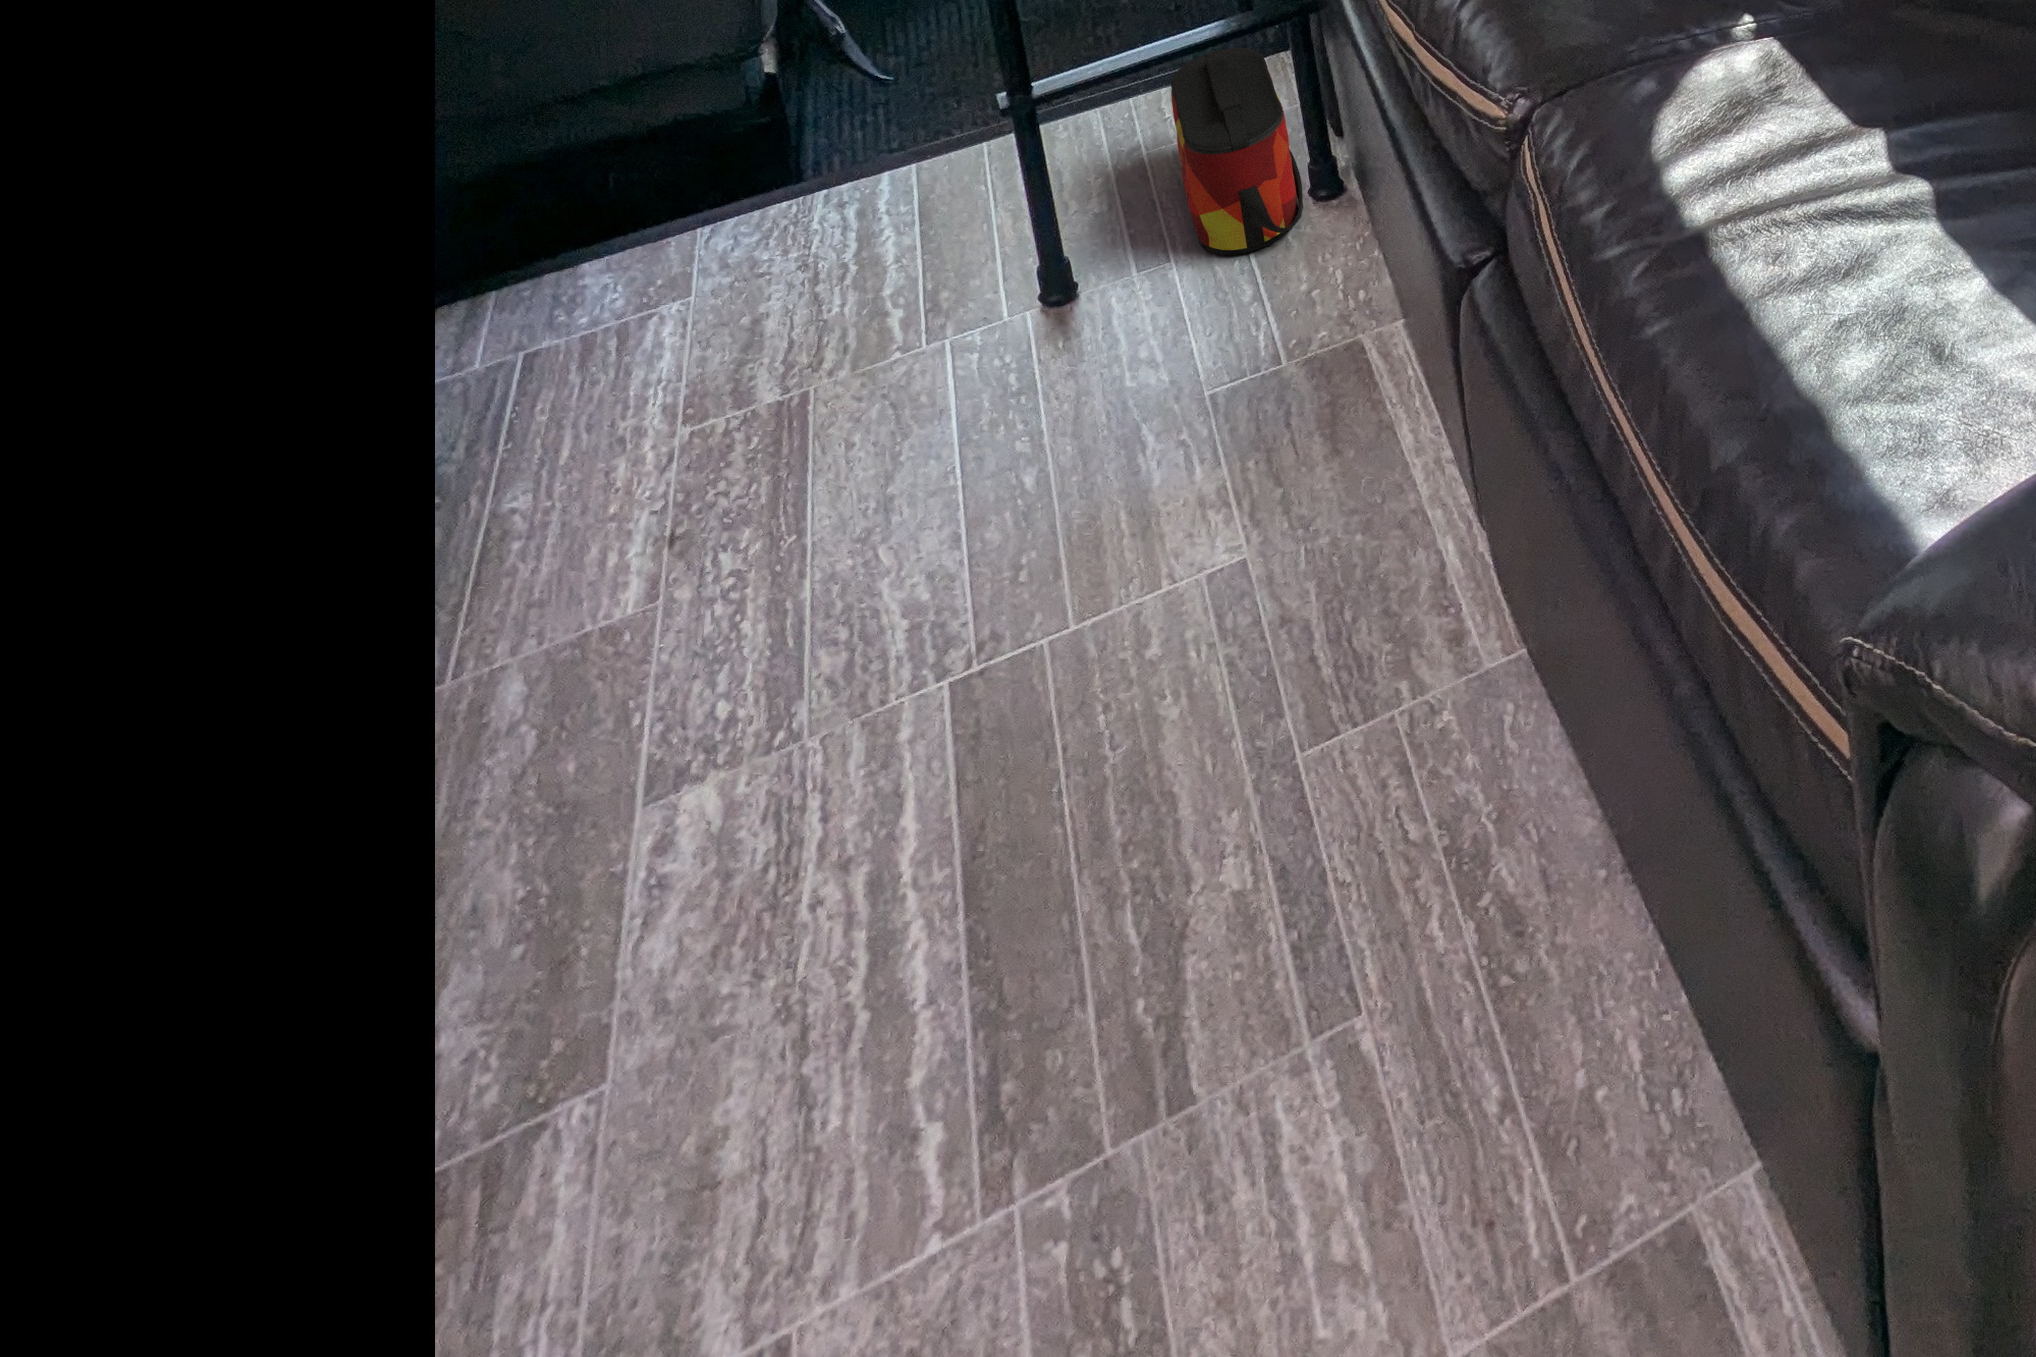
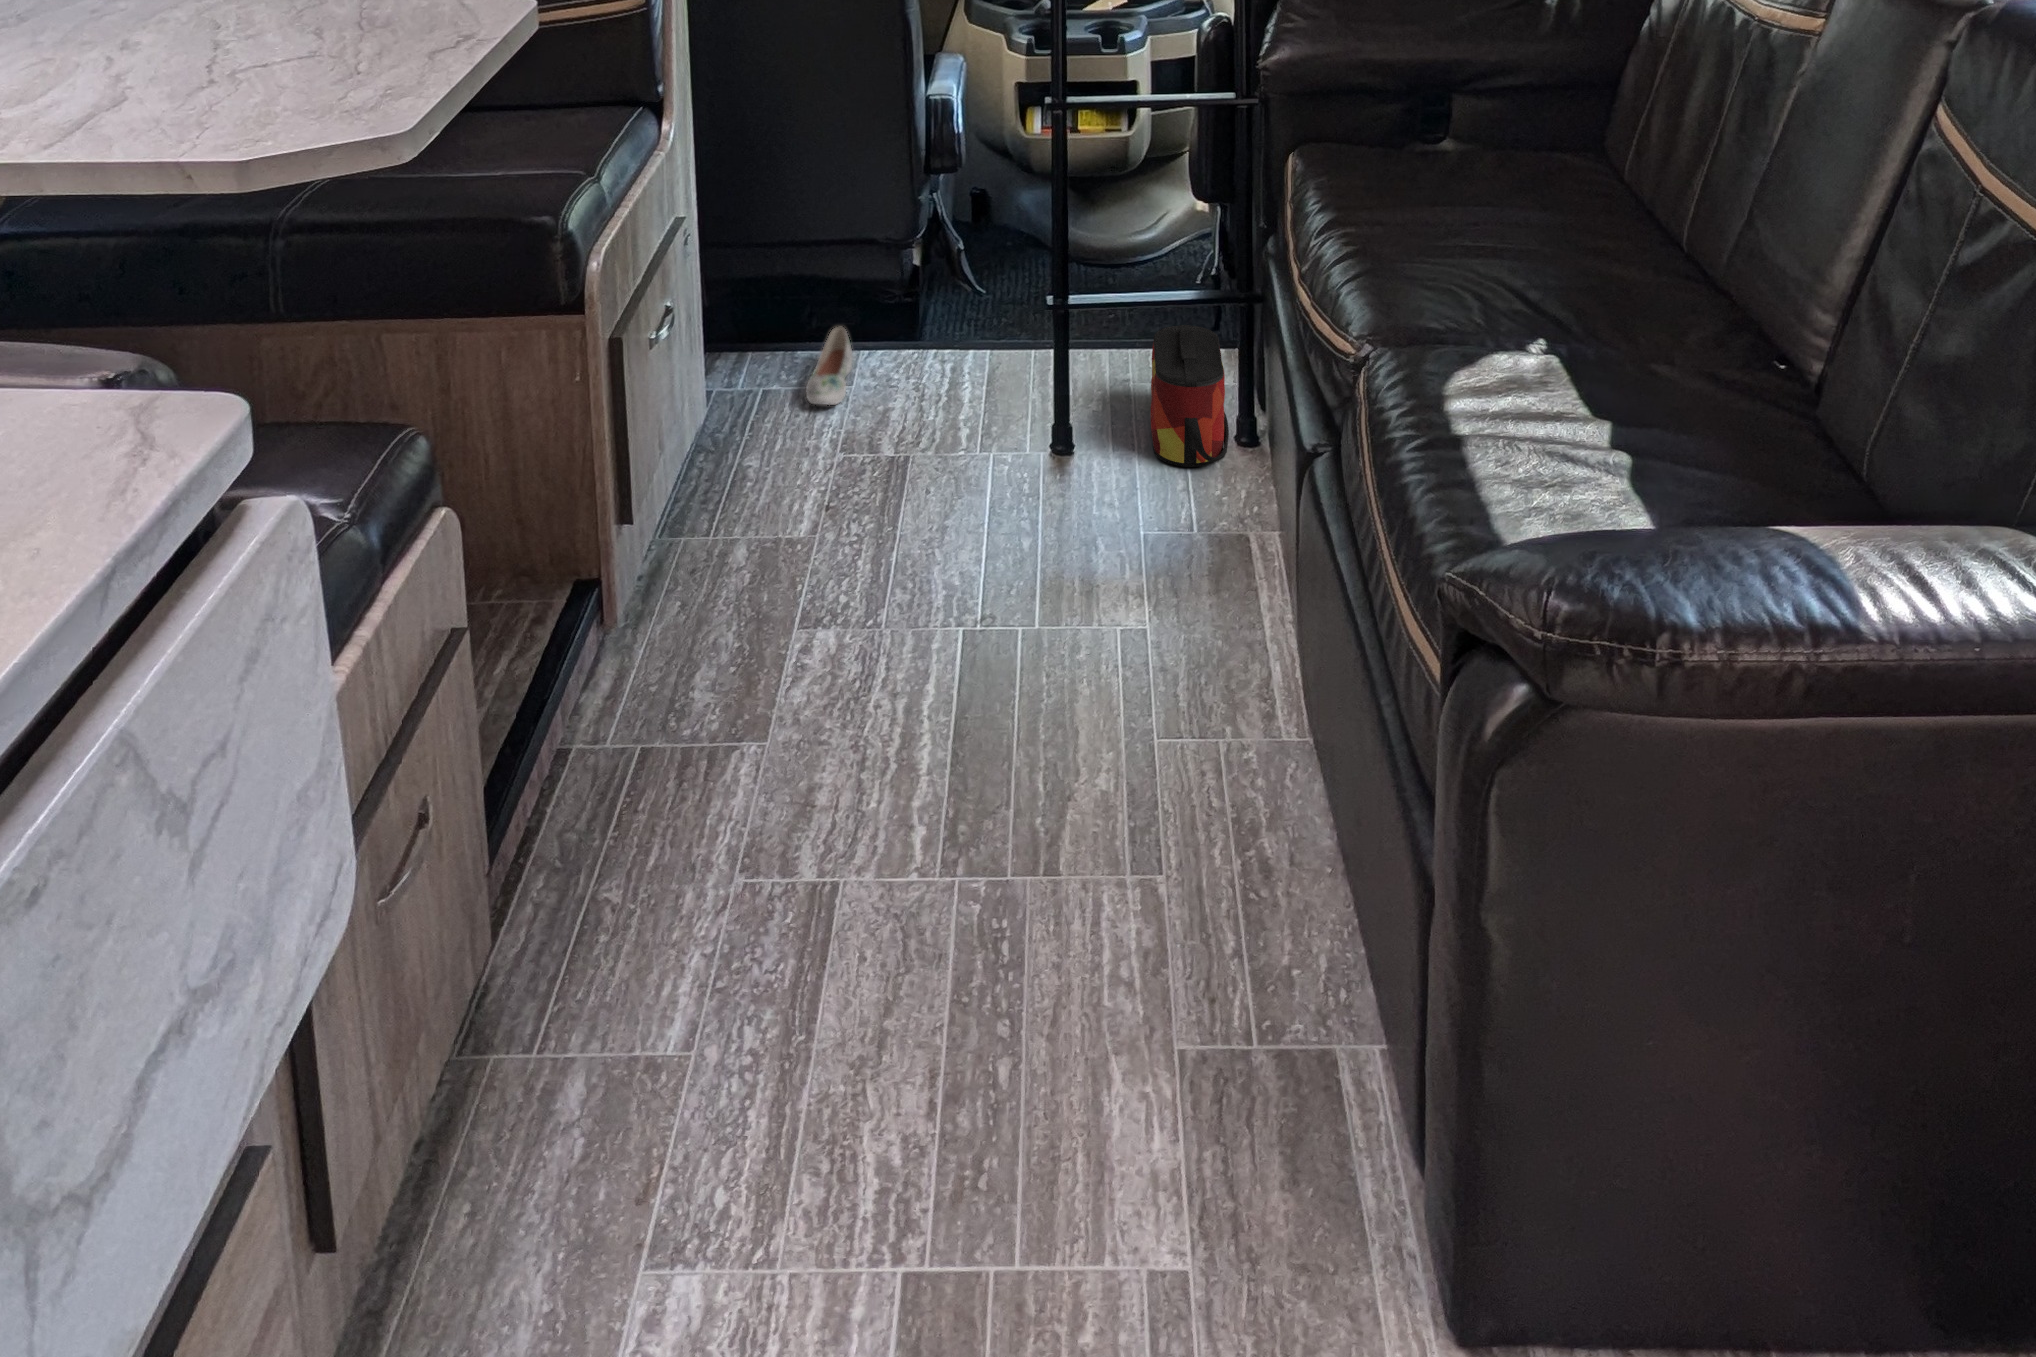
shoe: none [610,207,691,352] -> present [806,327,852,405]

